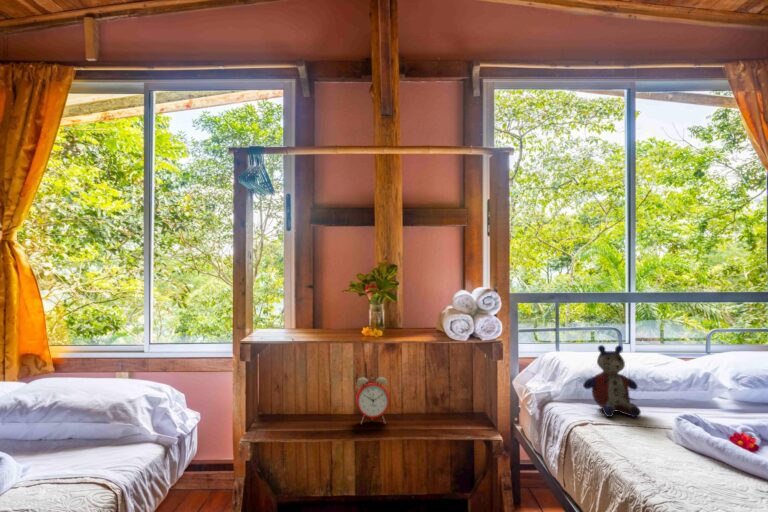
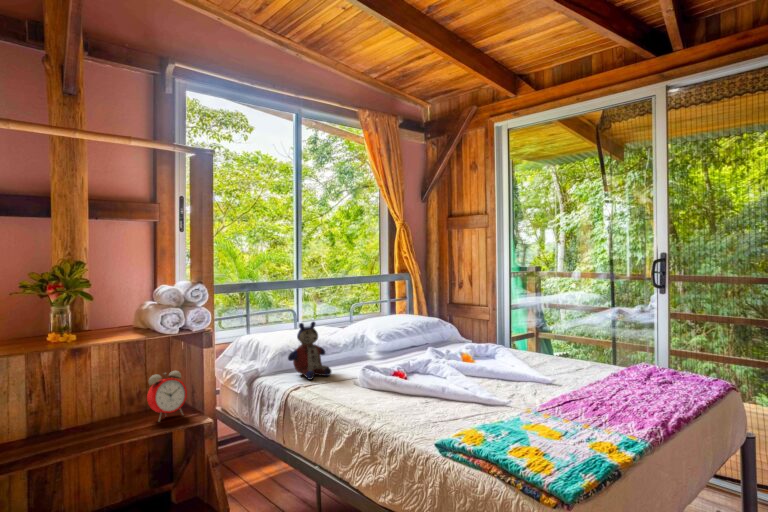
alarm clock: present [356,377,389,423] -> present [147,371,187,422]

